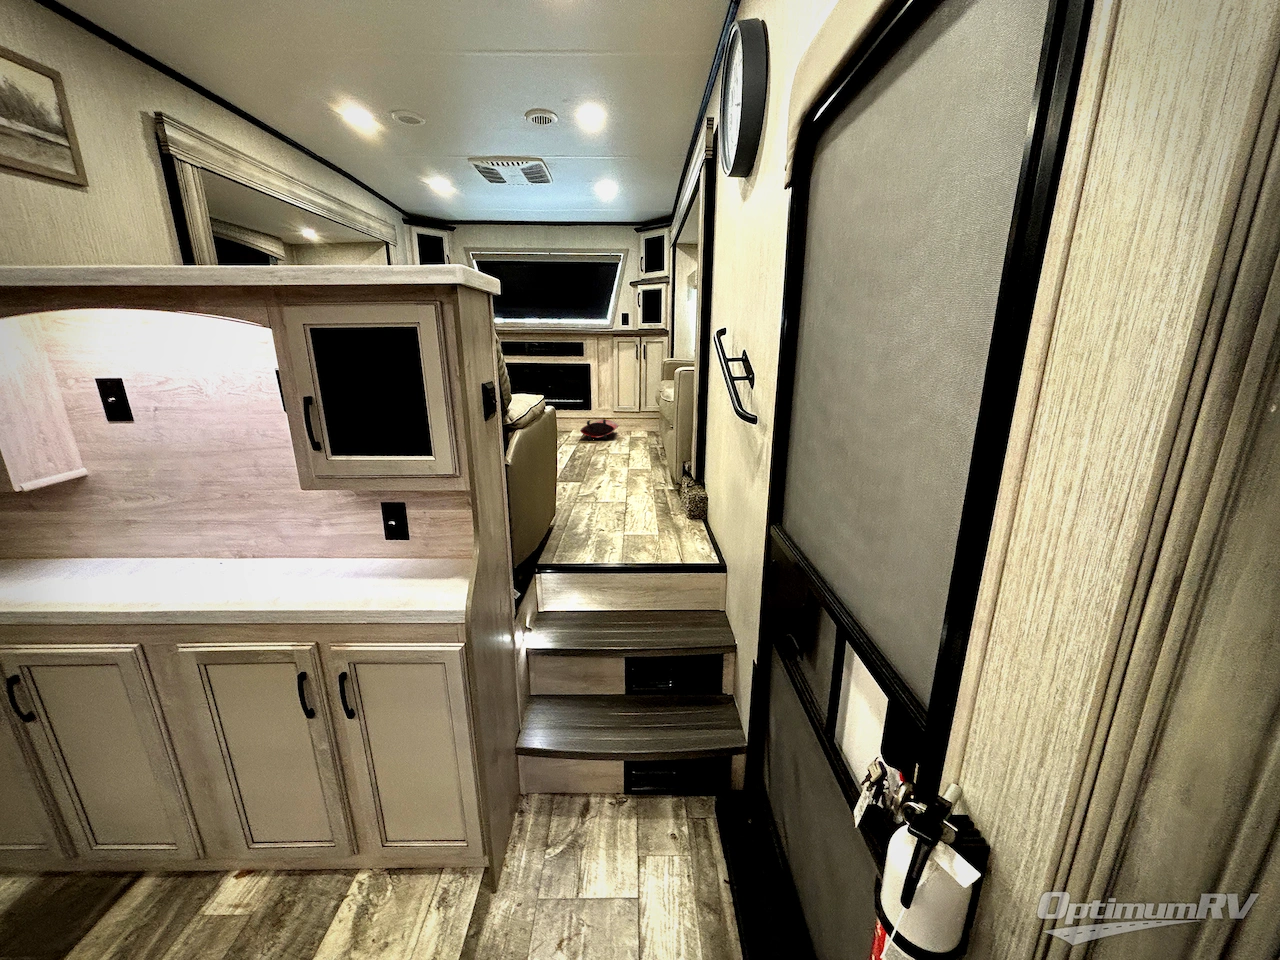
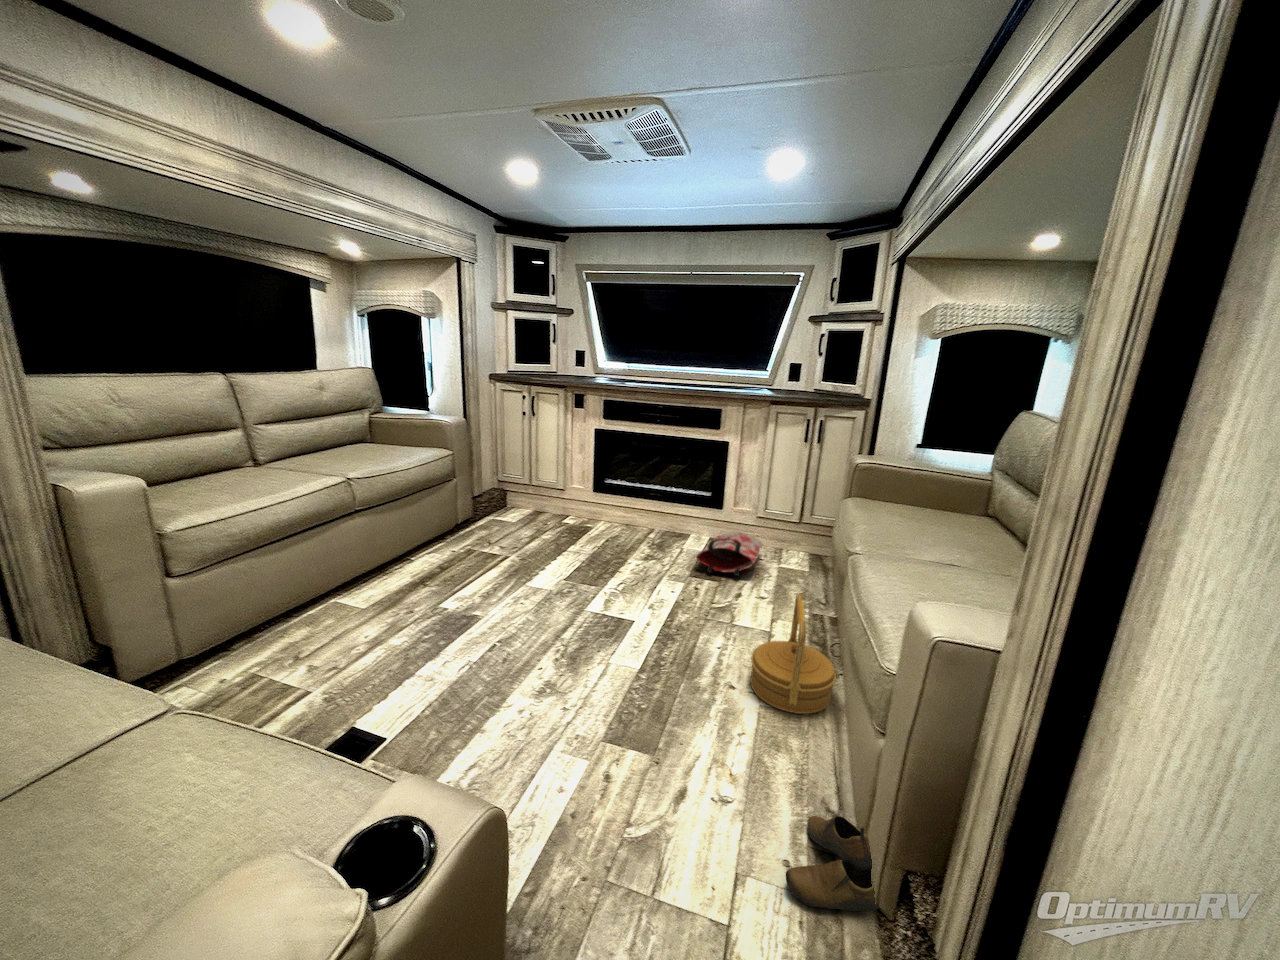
woven basket: none [619,419,659,468] -> present [751,594,836,714]
shoe: none [641,465,675,494] -> present [786,816,878,911]

